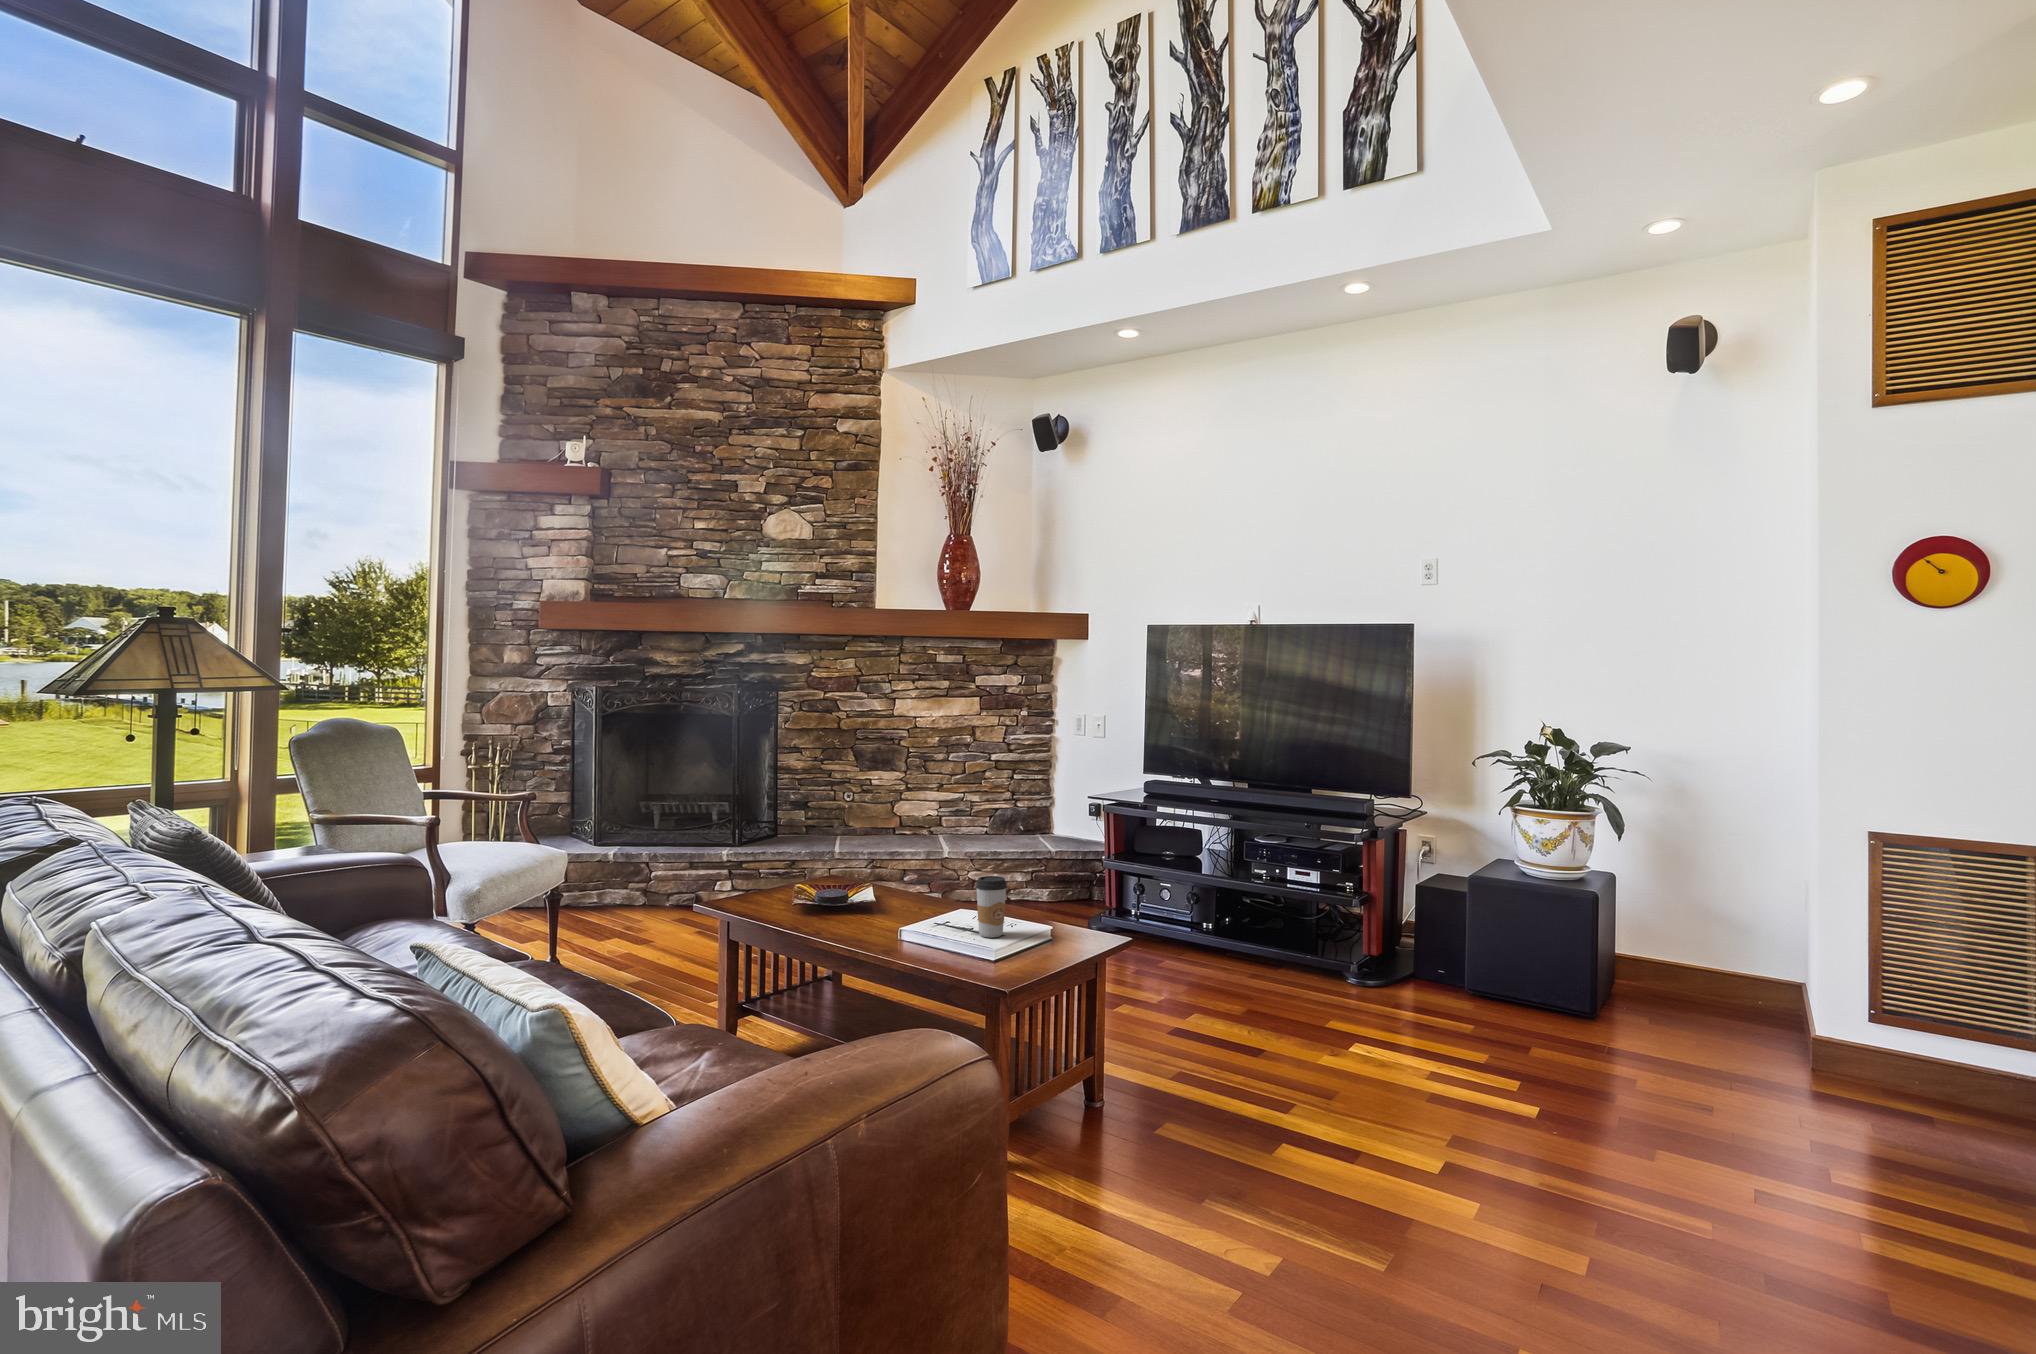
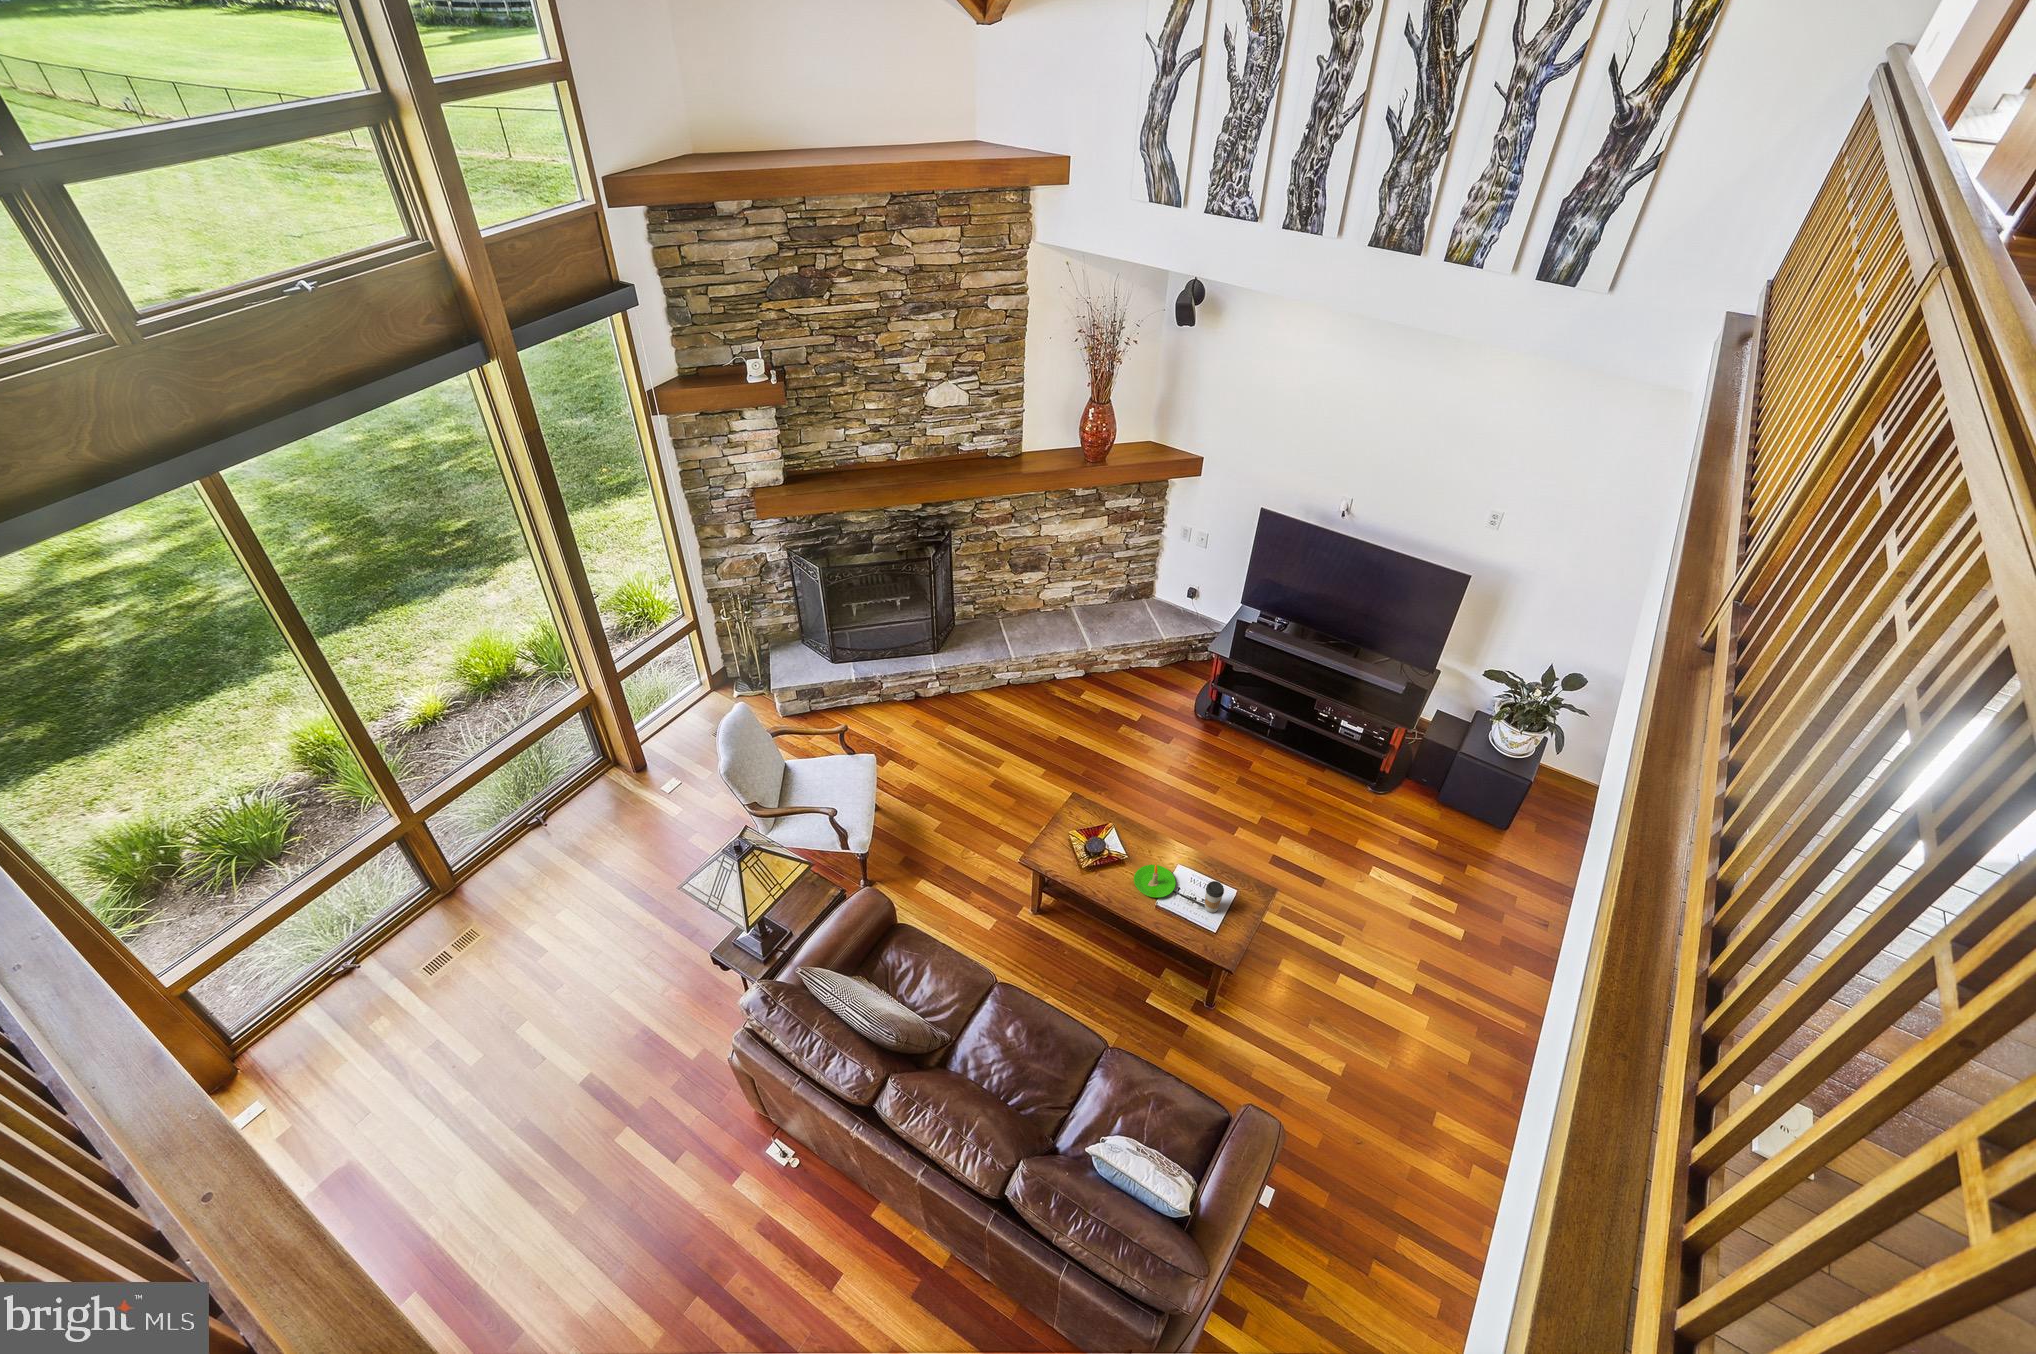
candle: none [871,871,943,923] -> present [1134,864,1176,898]

